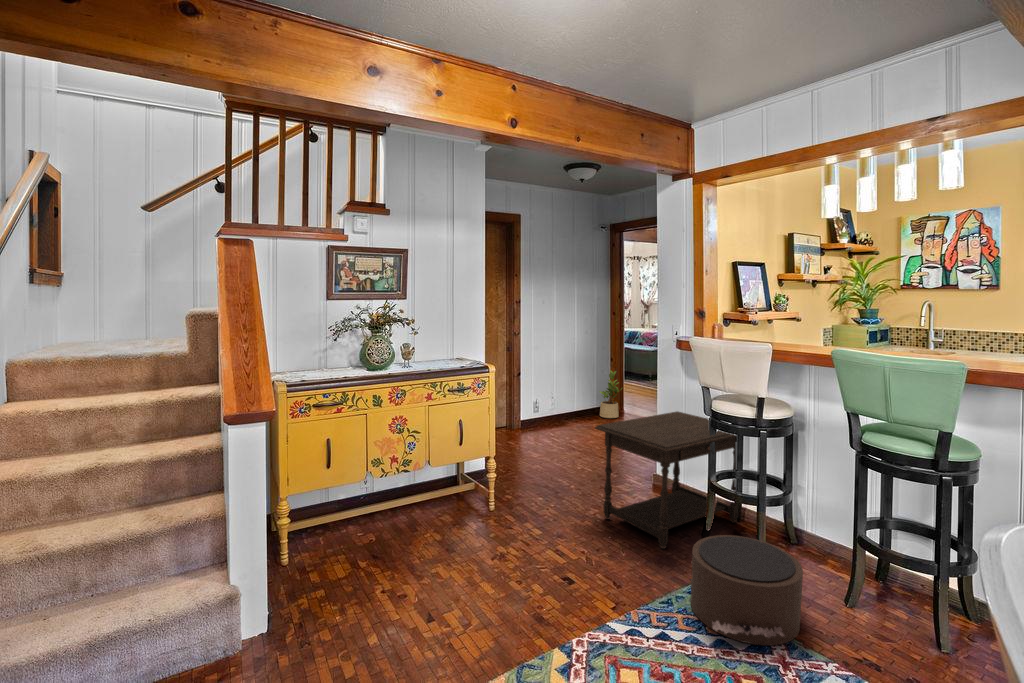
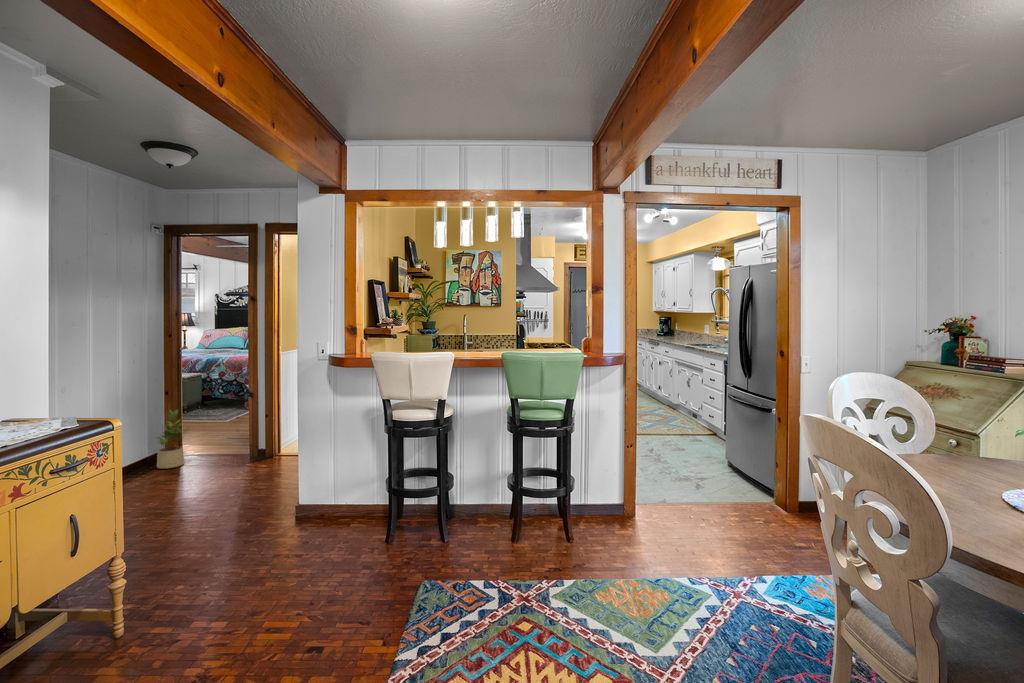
side table: present [595,412,738,549] -> none [270,434,406,570]
pouf: present [690,535,803,645] -> none [412,519,518,608]

